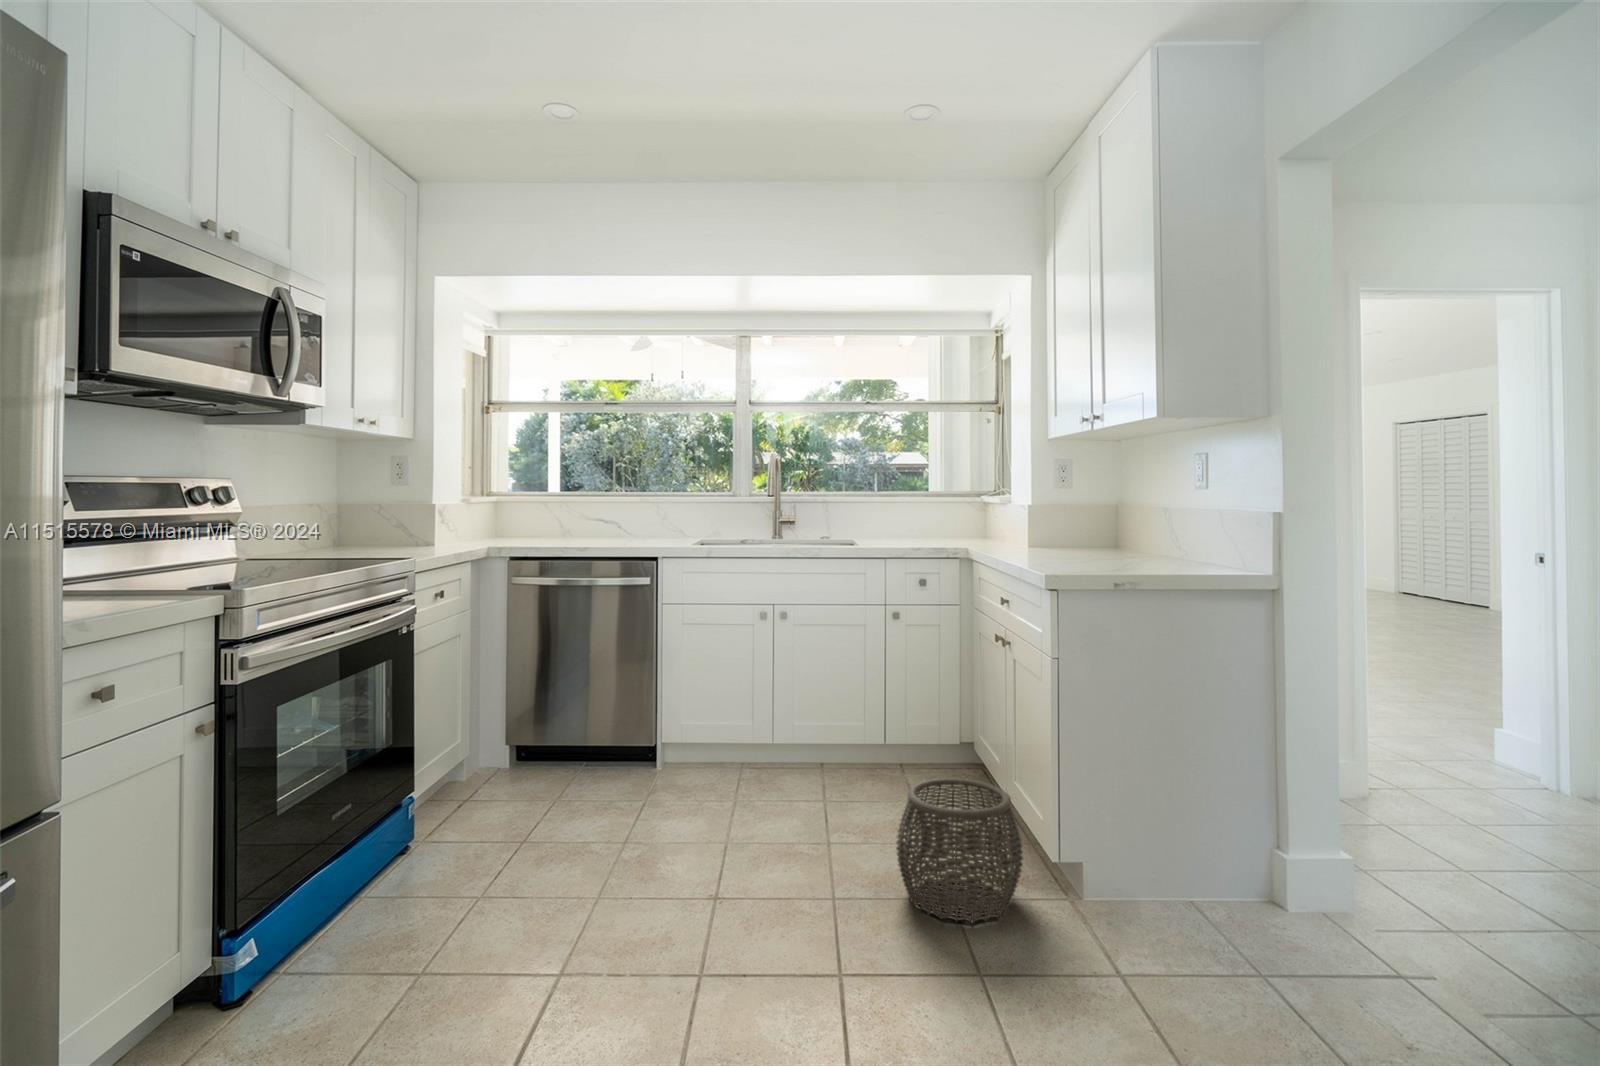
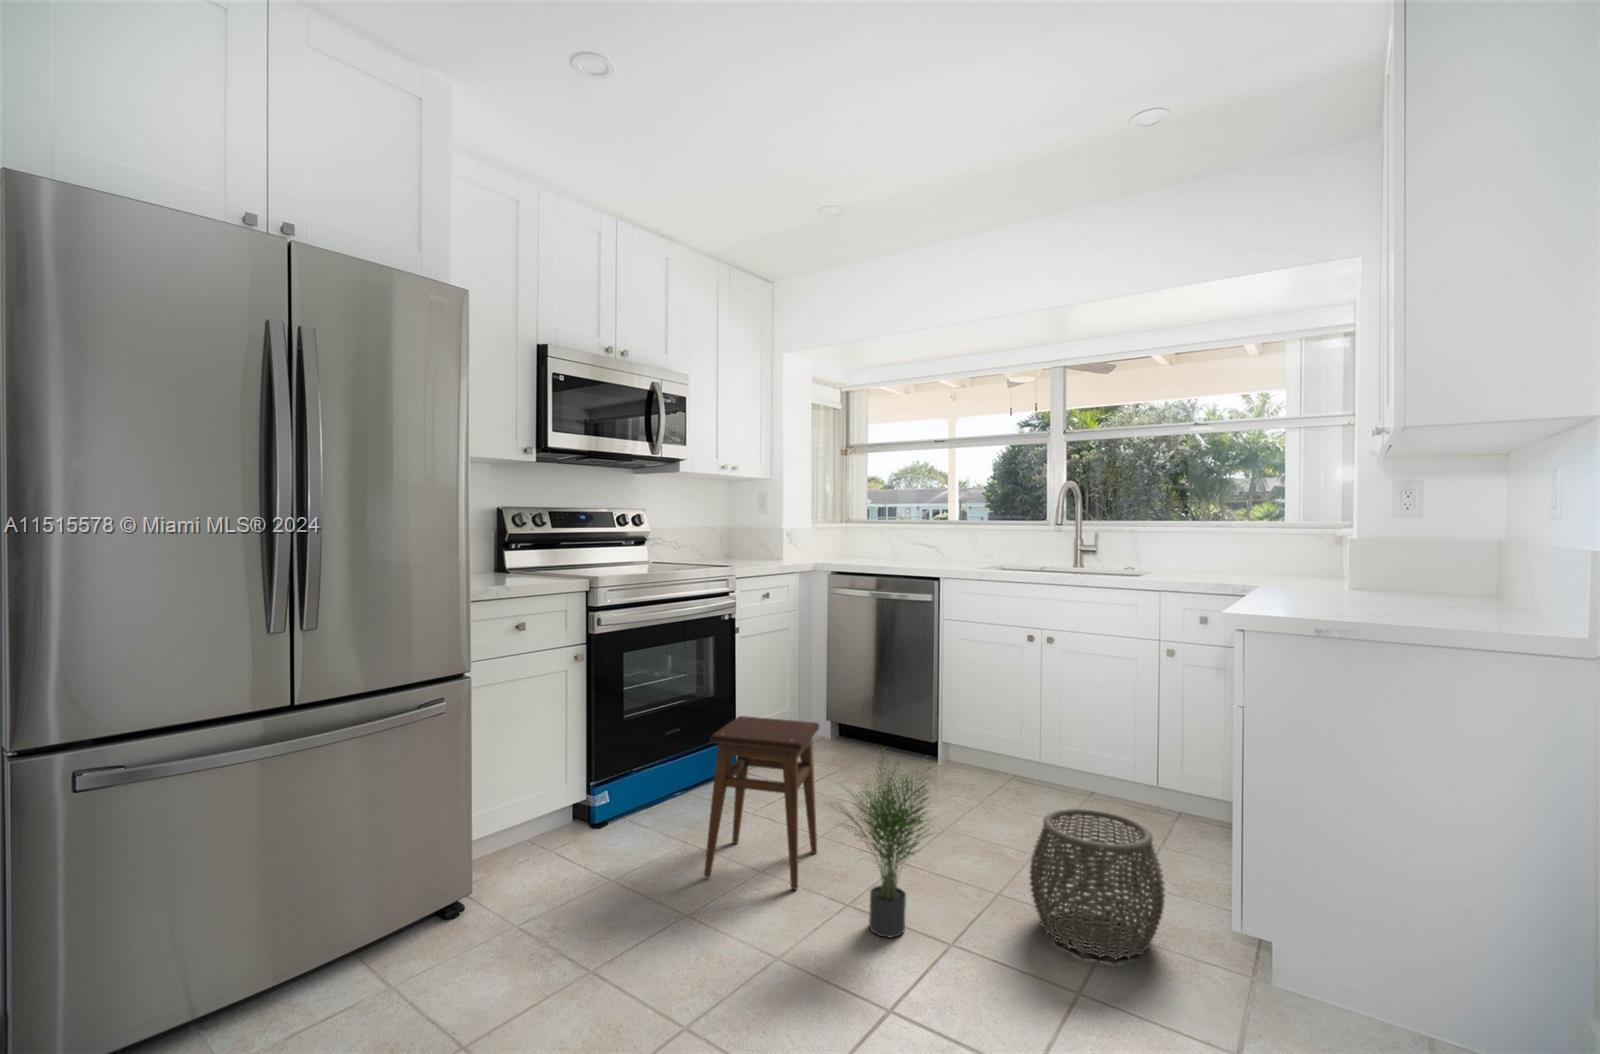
stool: none [514,748,653,988] -> present [704,716,819,890]
potted plant: none [702,757,854,979] -> present [838,754,933,937]

